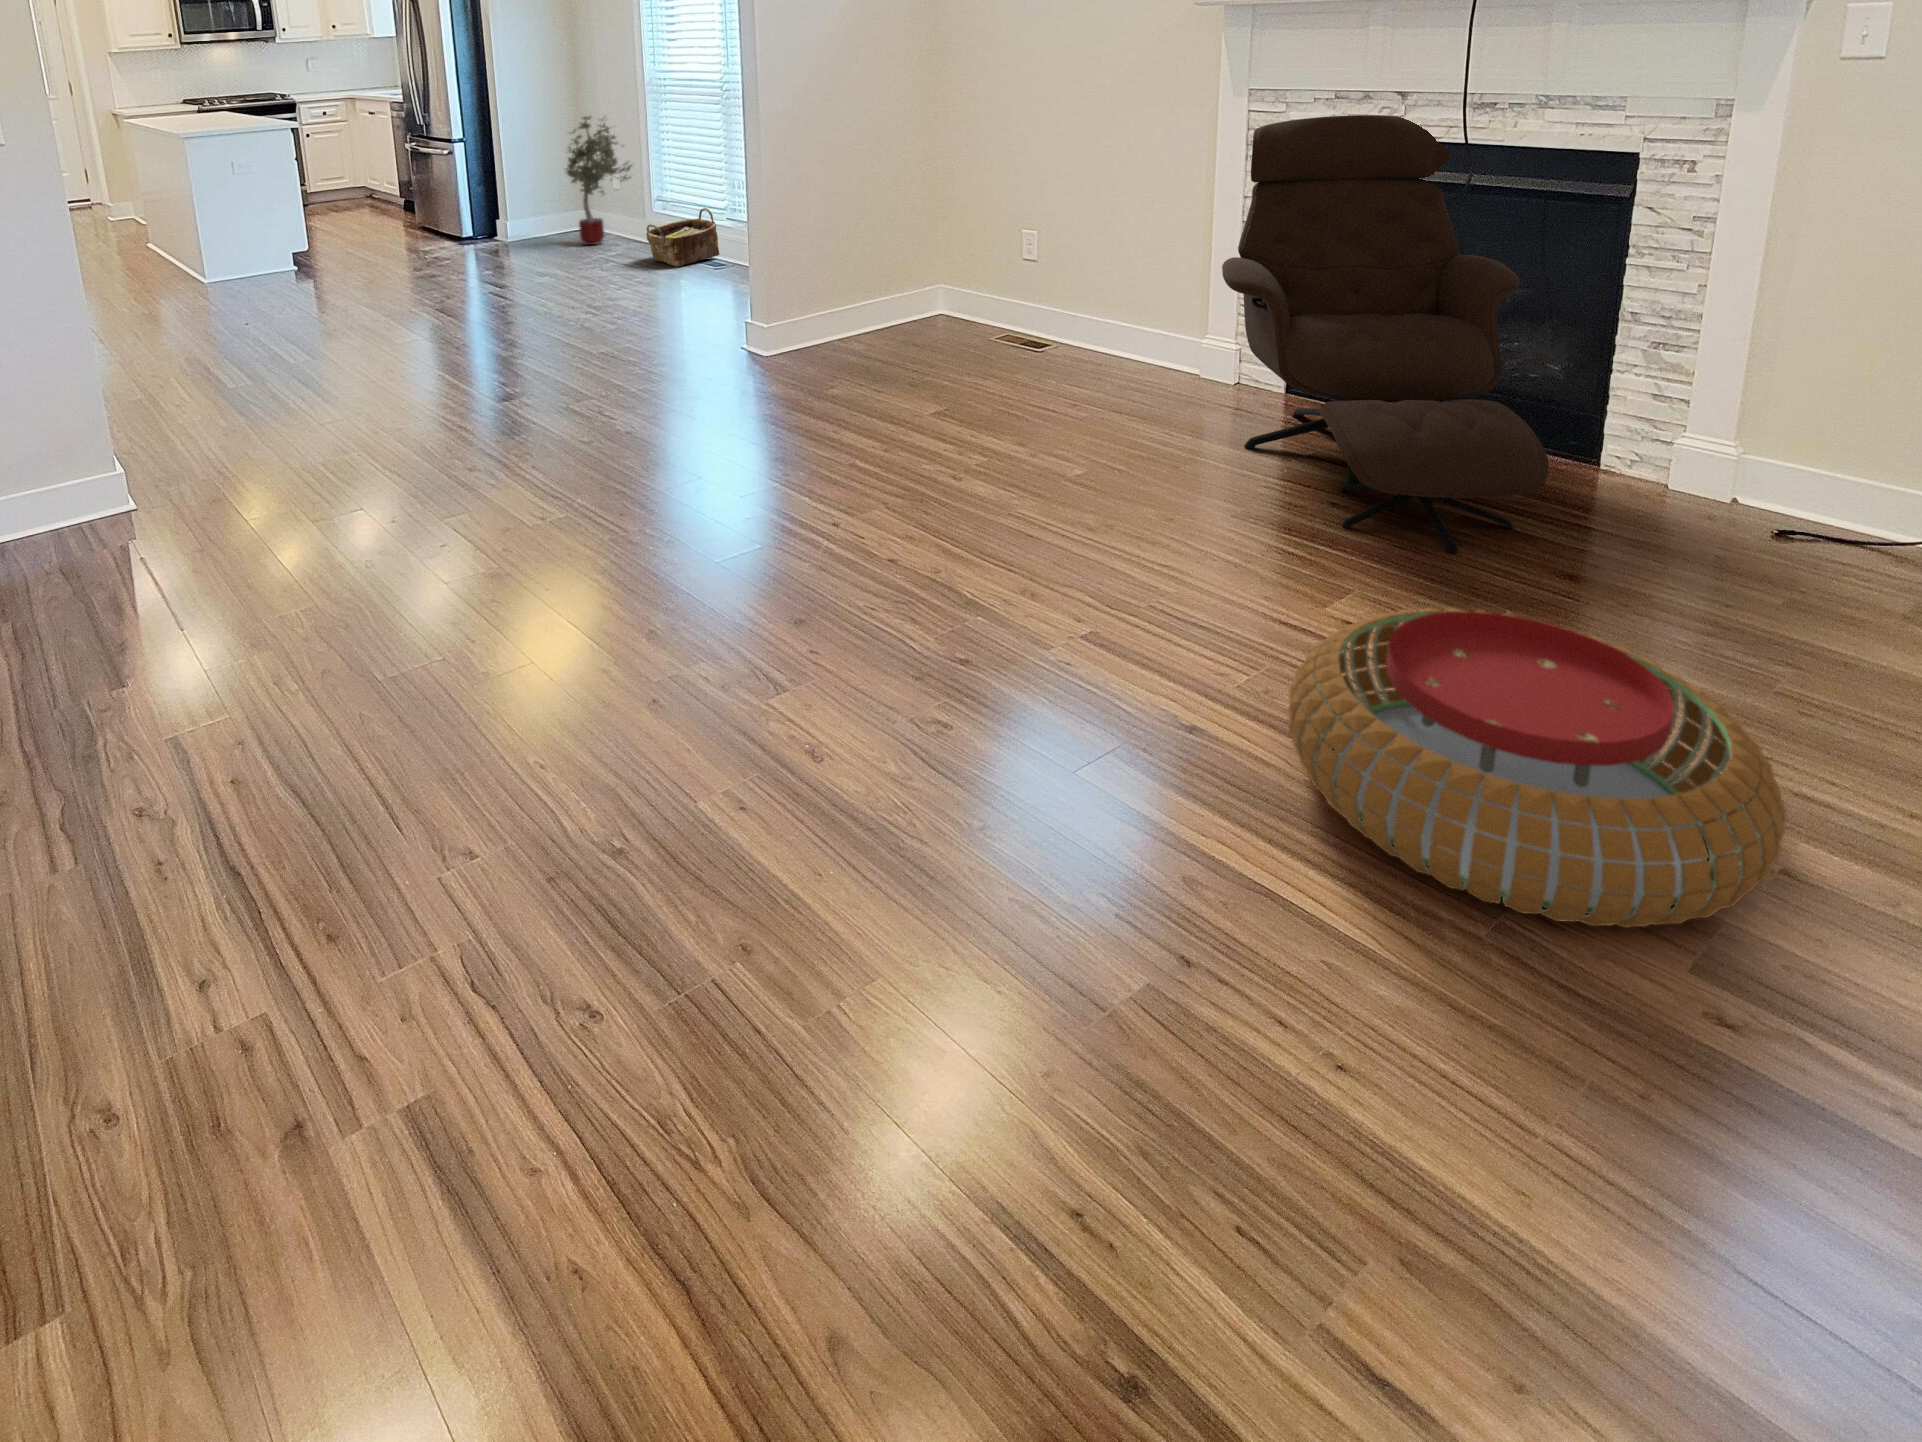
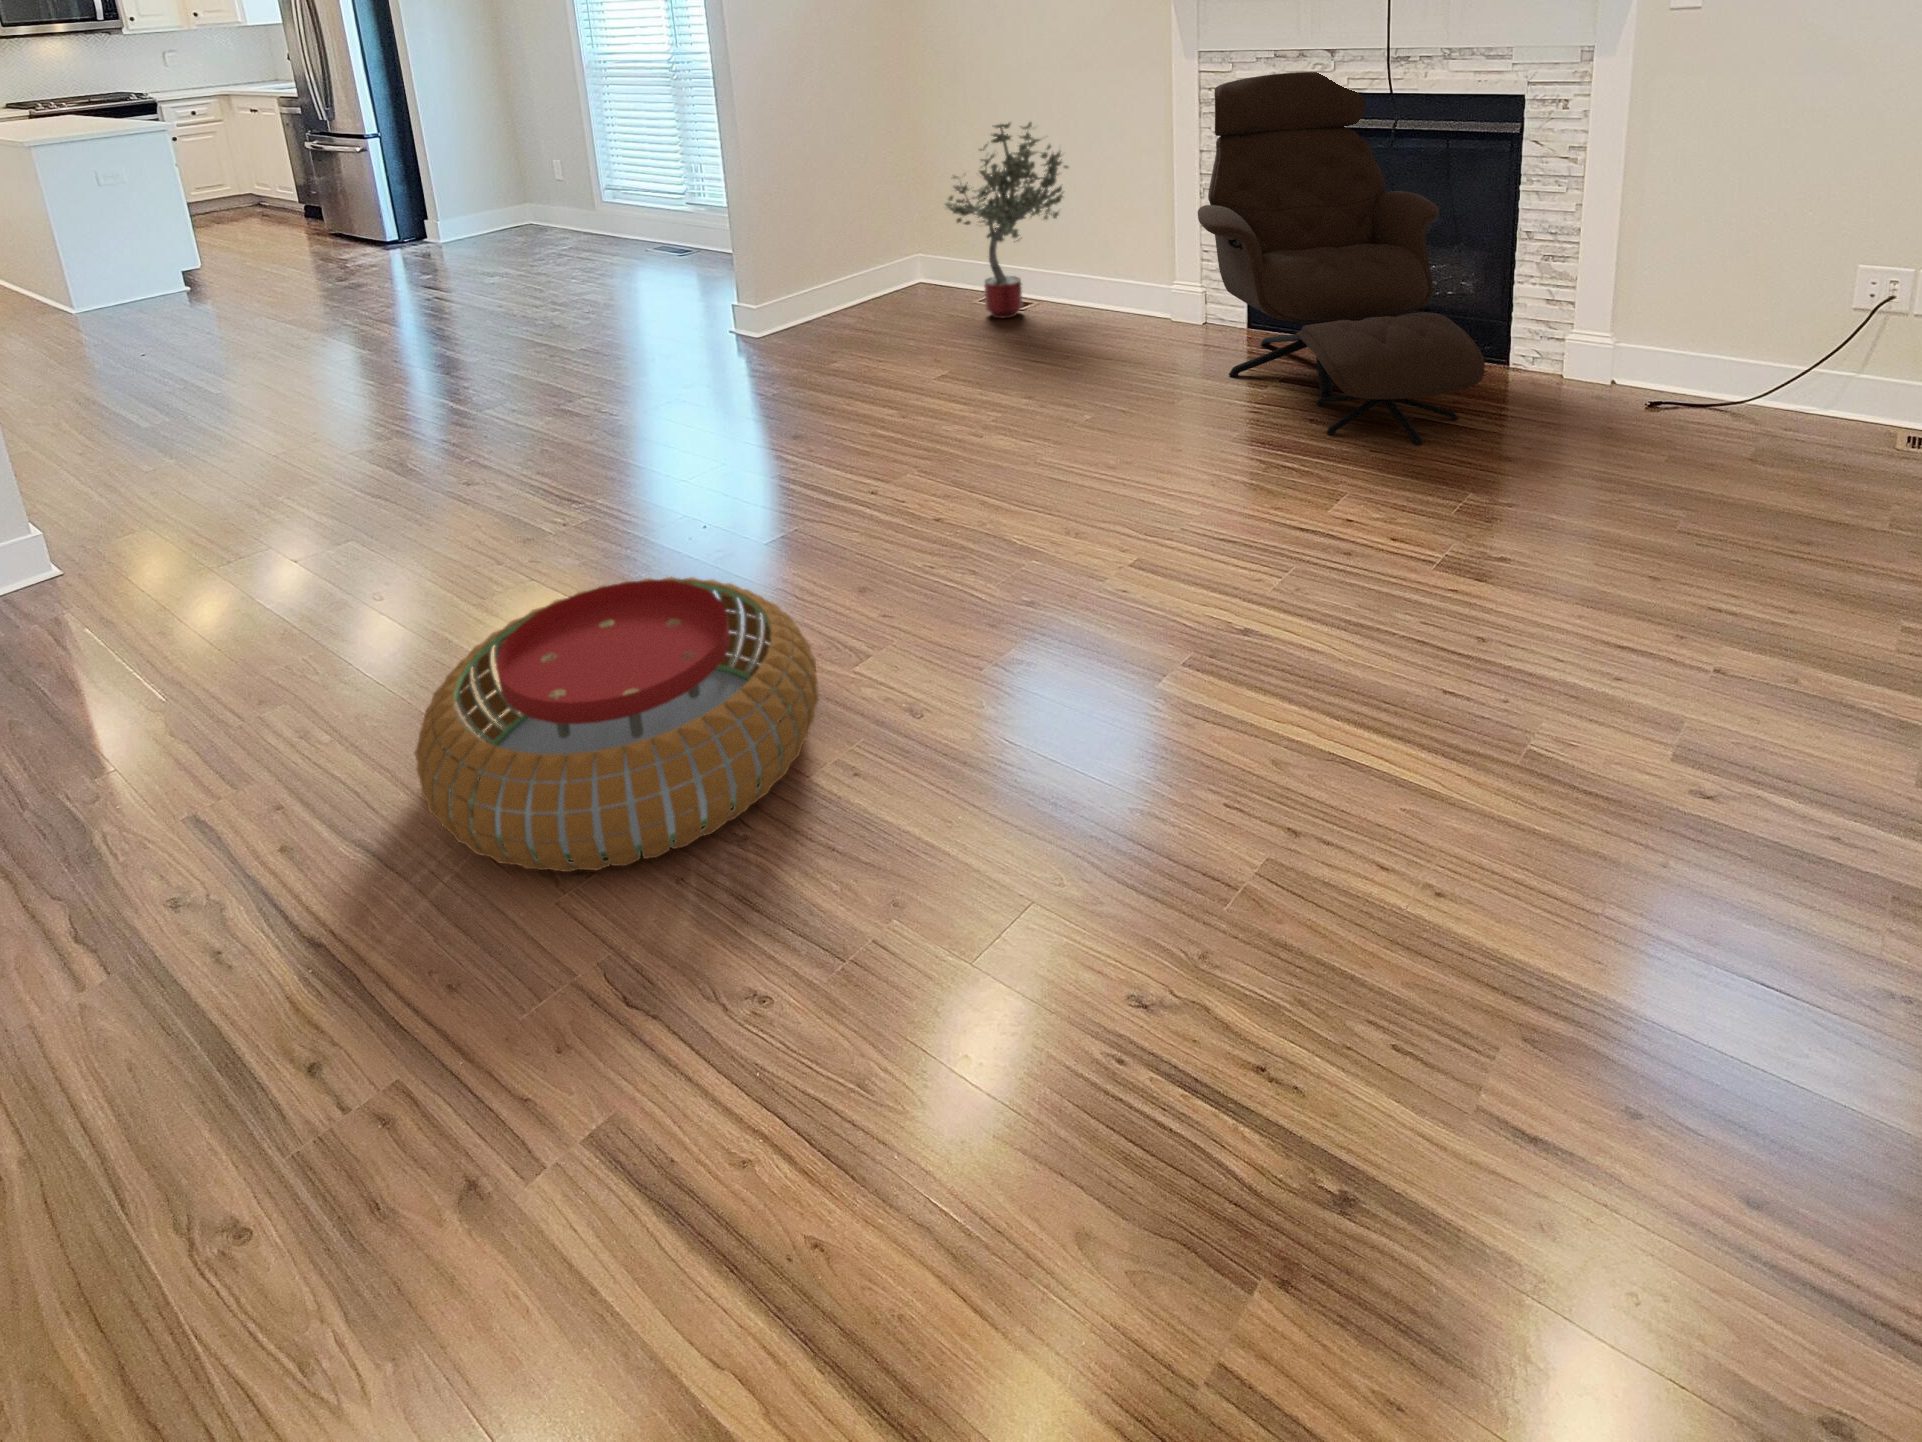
potted tree: present [566,117,632,245] -> present [945,122,1068,318]
woven basket: present [646,208,719,267] -> none [608,195,687,257]
pouf: present [1288,608,1787,928] -> present [415,576,819,872]

